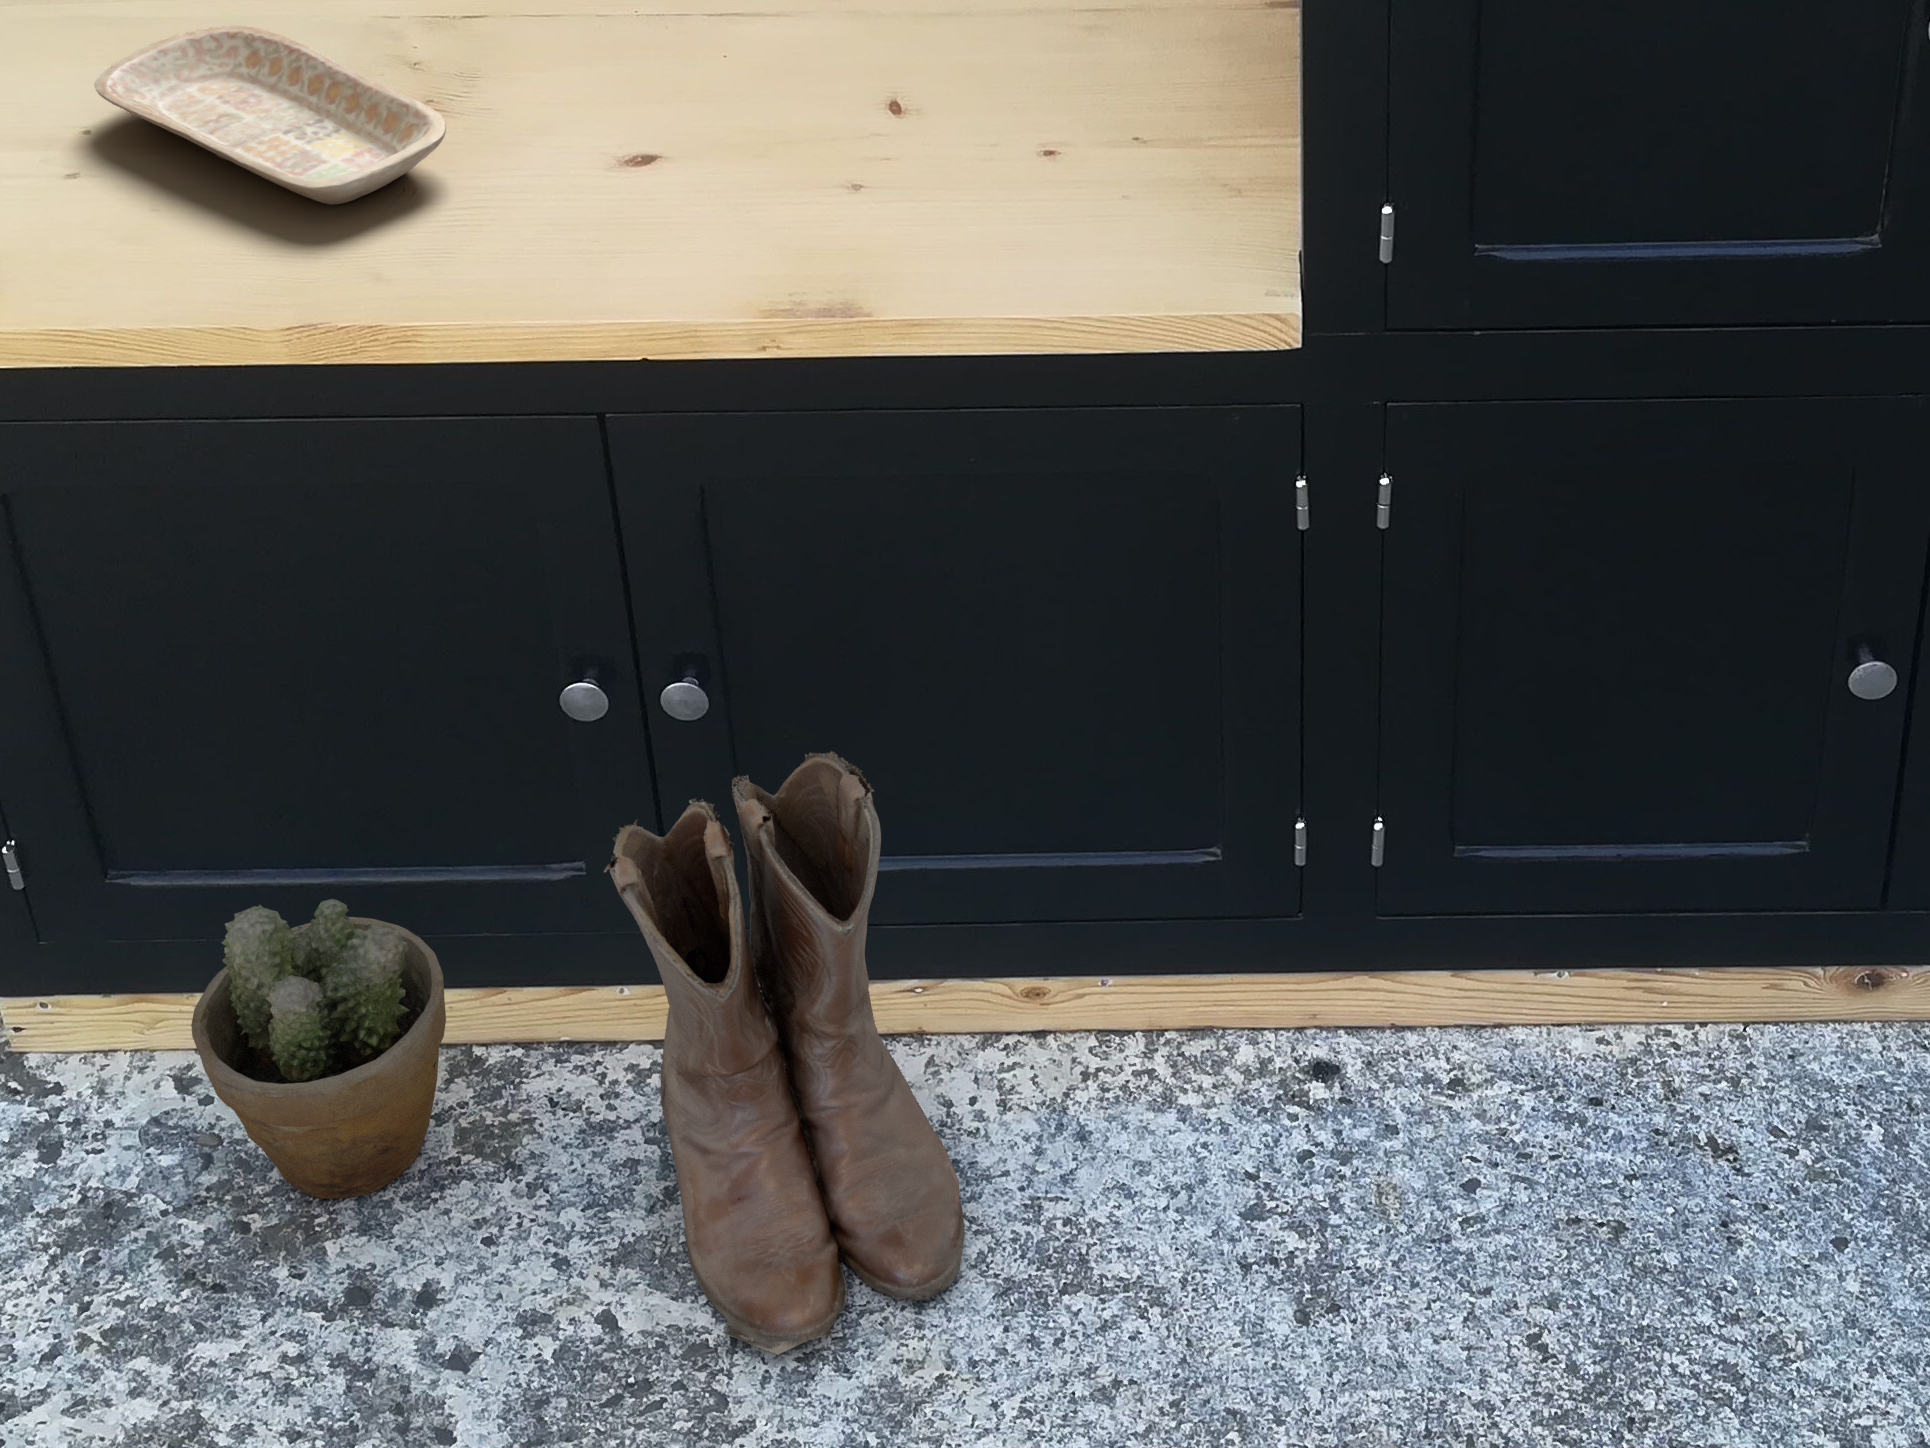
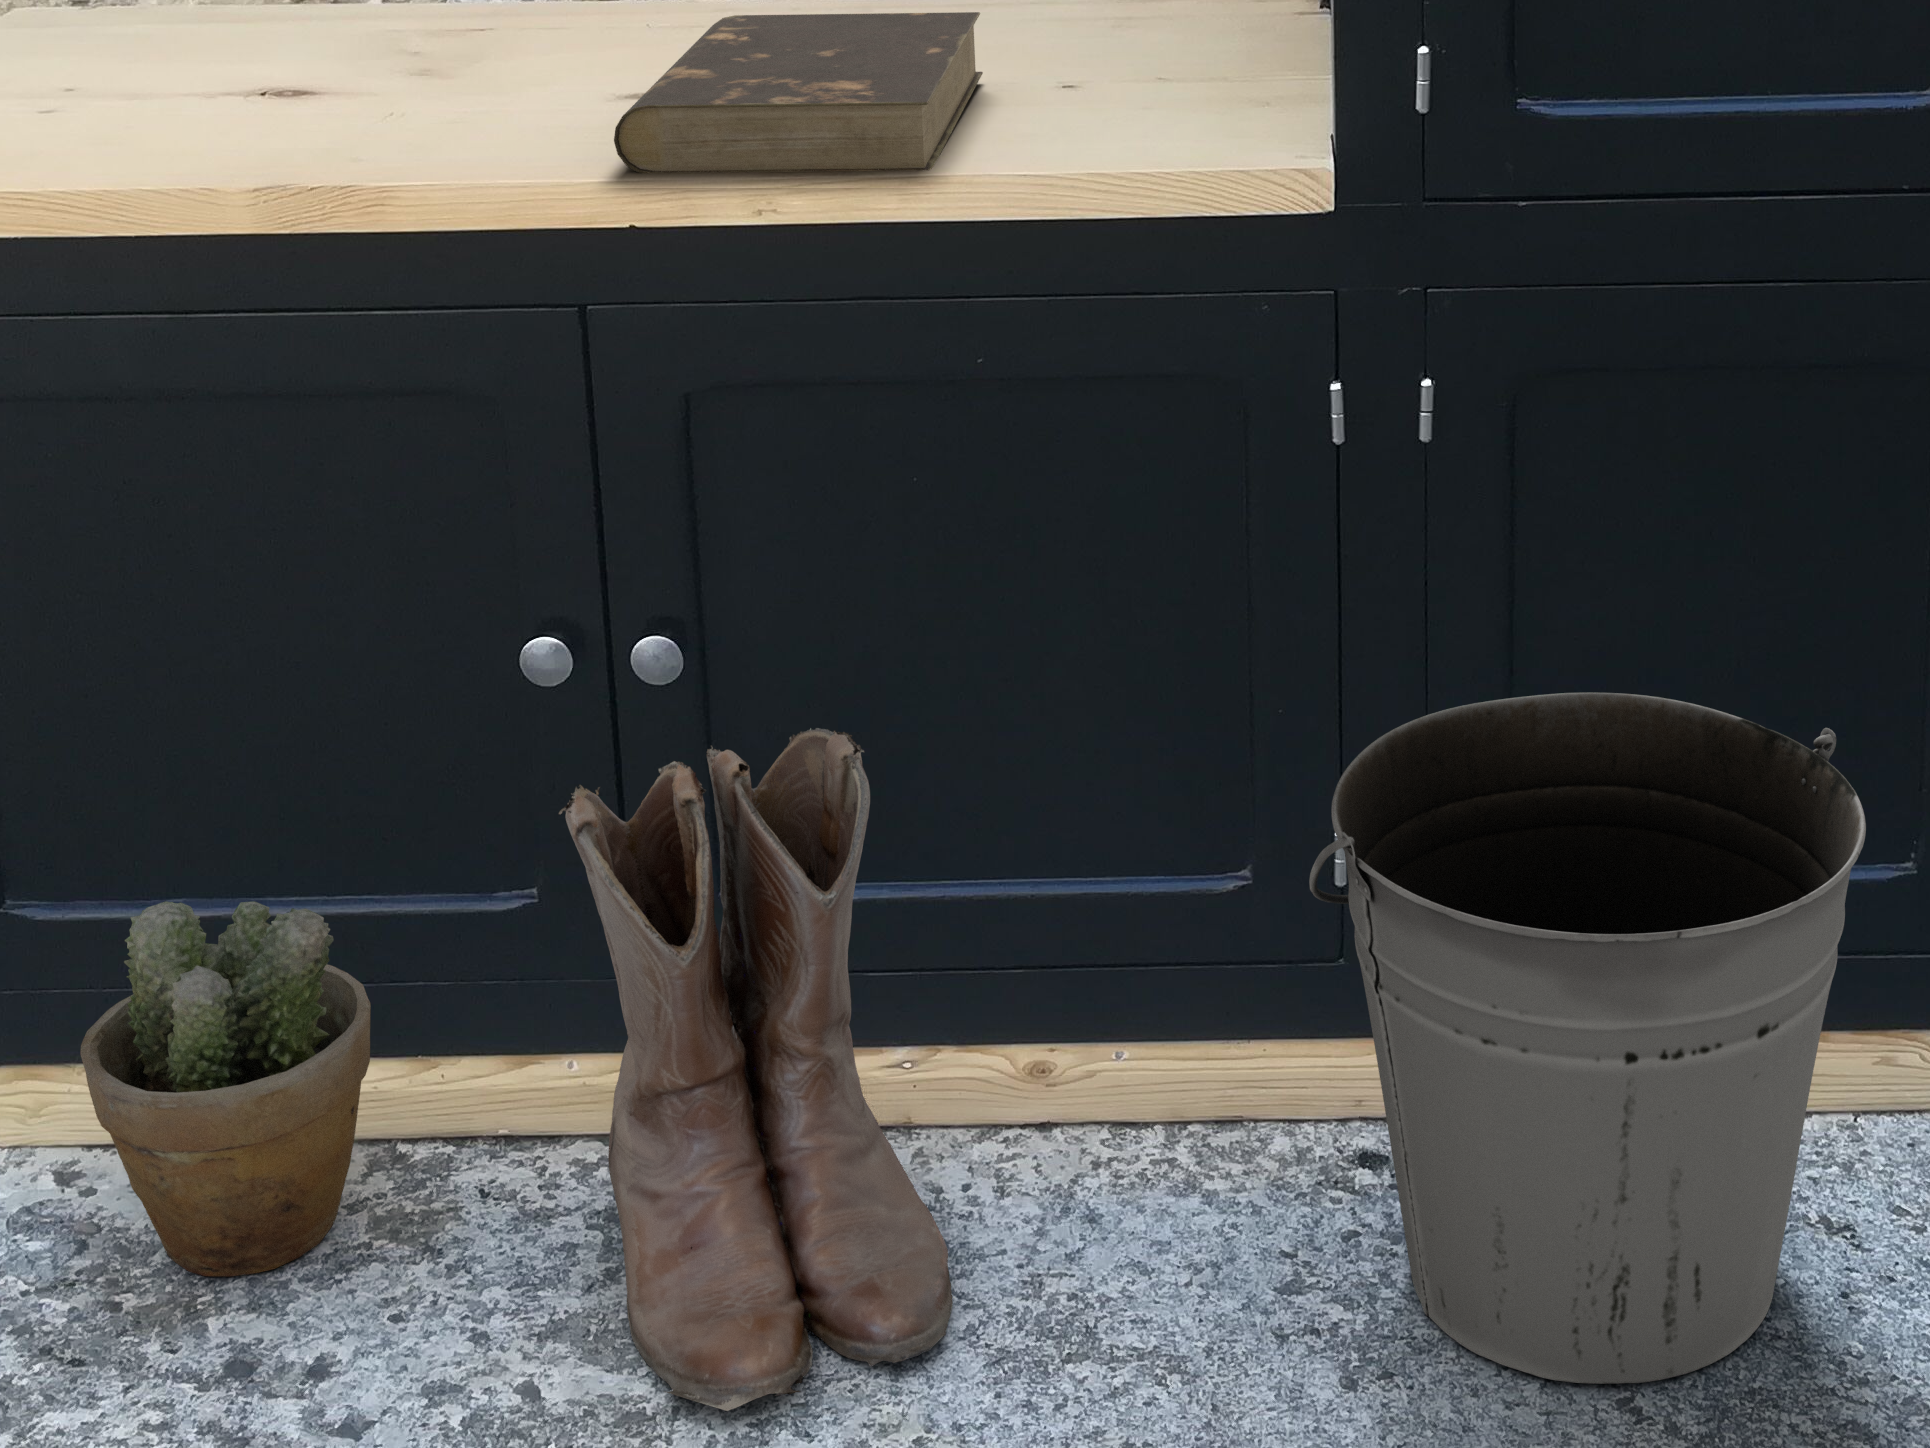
book: none [615,3,963,252] -> present [614,12,983,173]
tray: present [94,25,446,205] -> none [88,42,446,155]
bucket: none [1273,722,1765,1324] -> present [1309,693,1866,1384]

